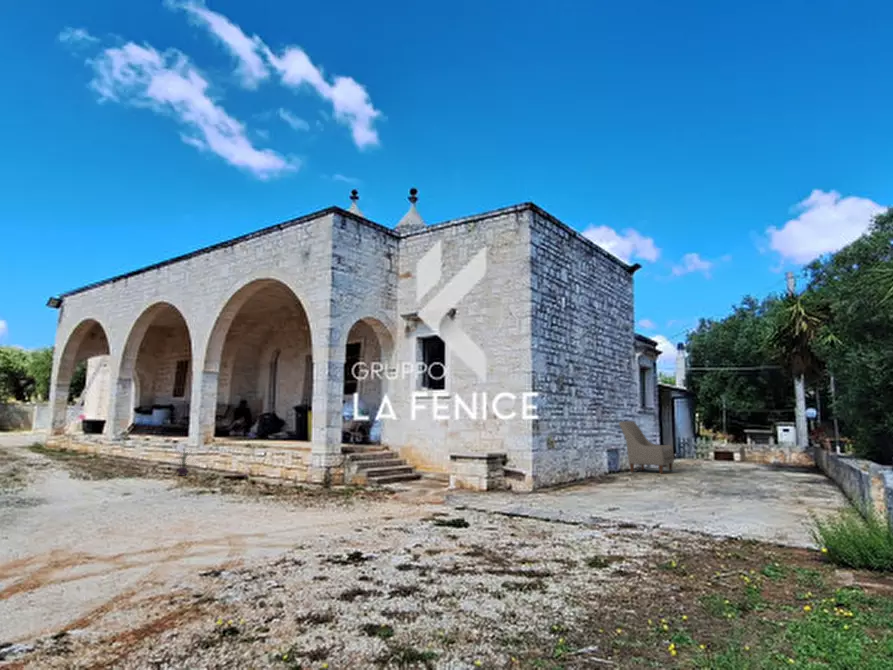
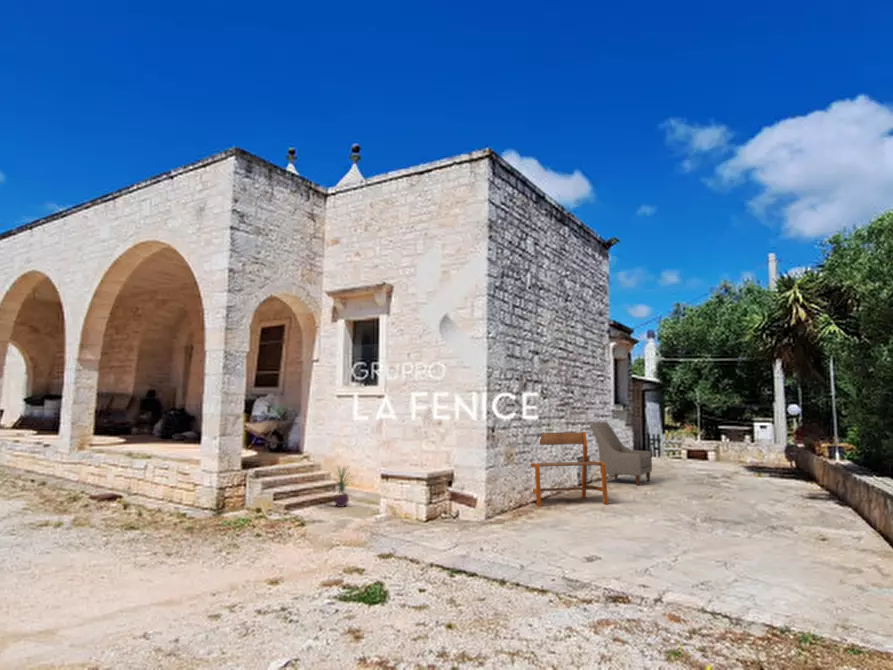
bench: none [563,426,633,486] -> present [531,432,608,507]
decorative plant: present [177,451,188,476] -> present [334,467,349,507]

